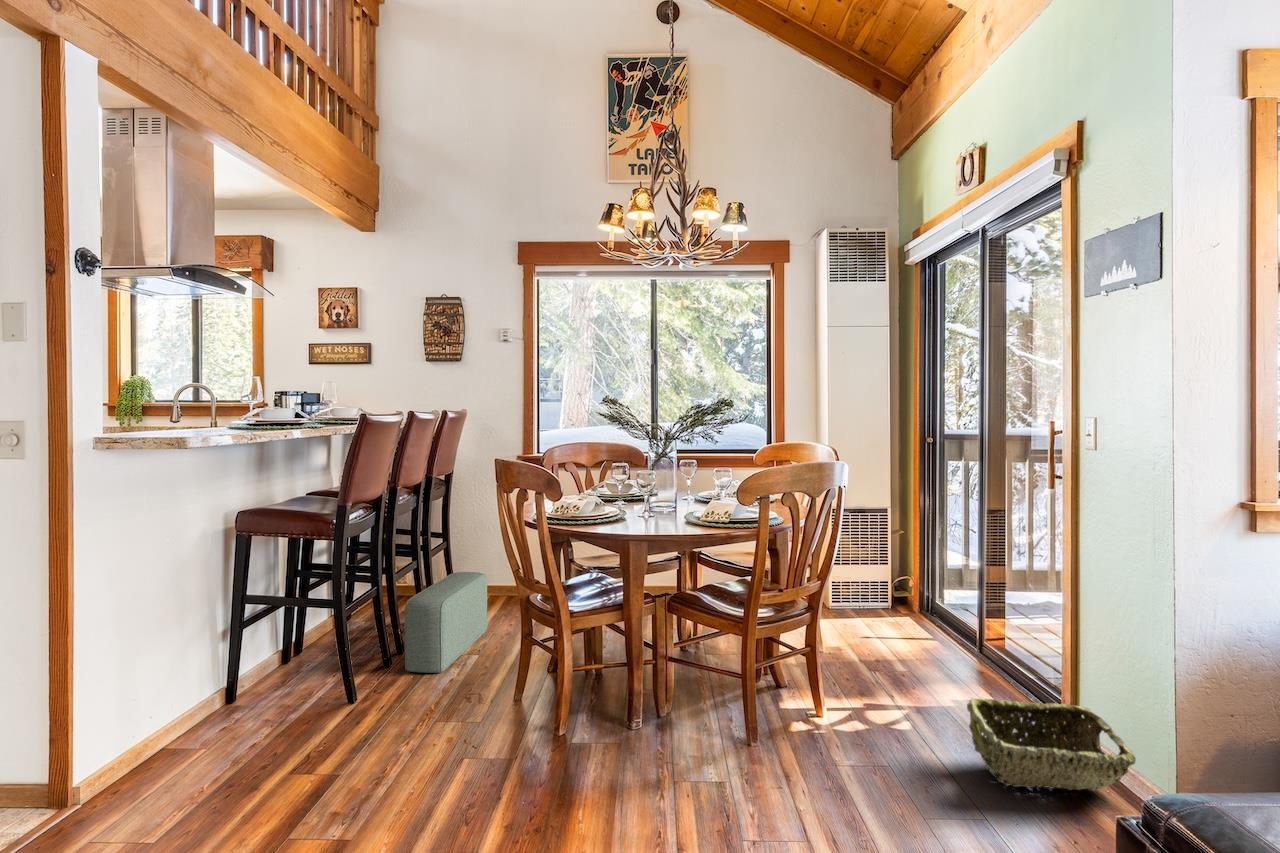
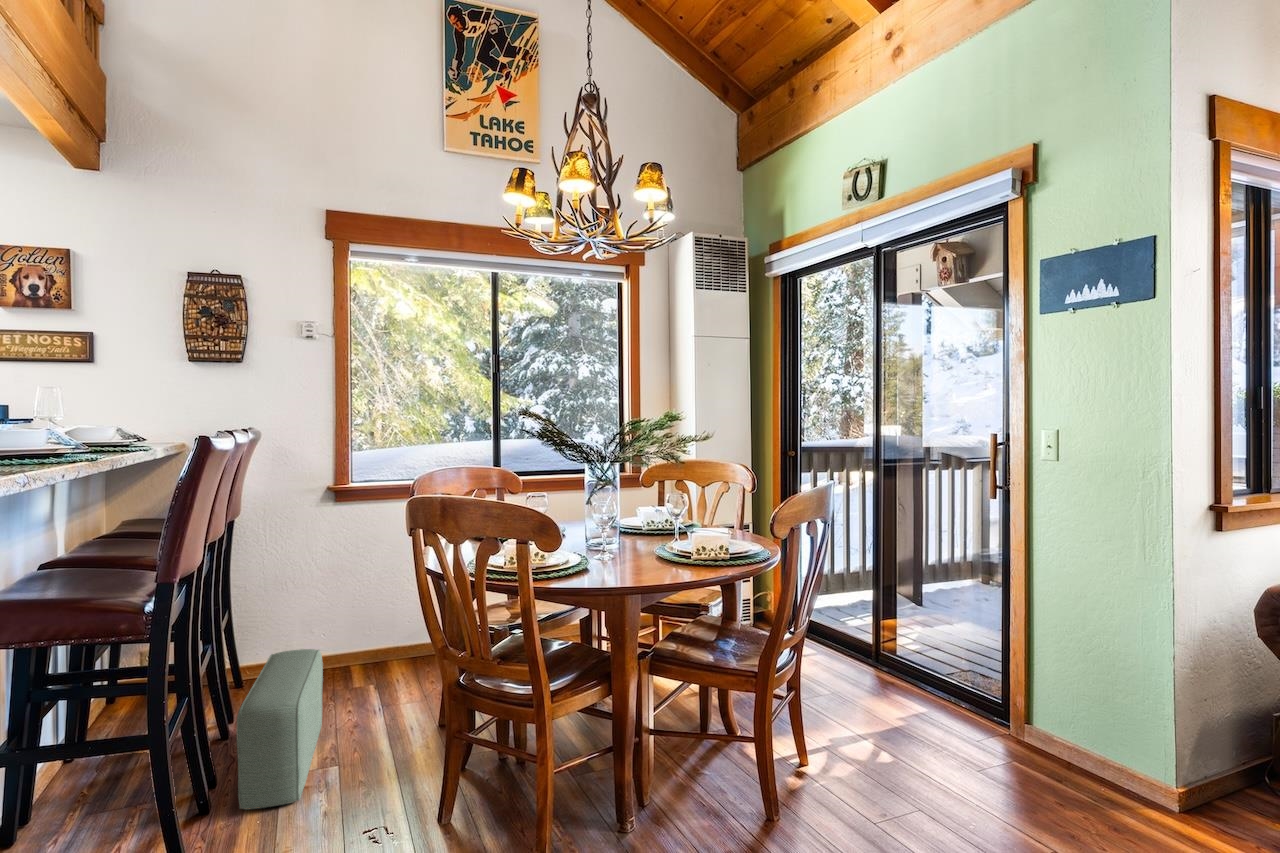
woven basket: present [967,698,1136,791] -> none [948,710,1099,804]

